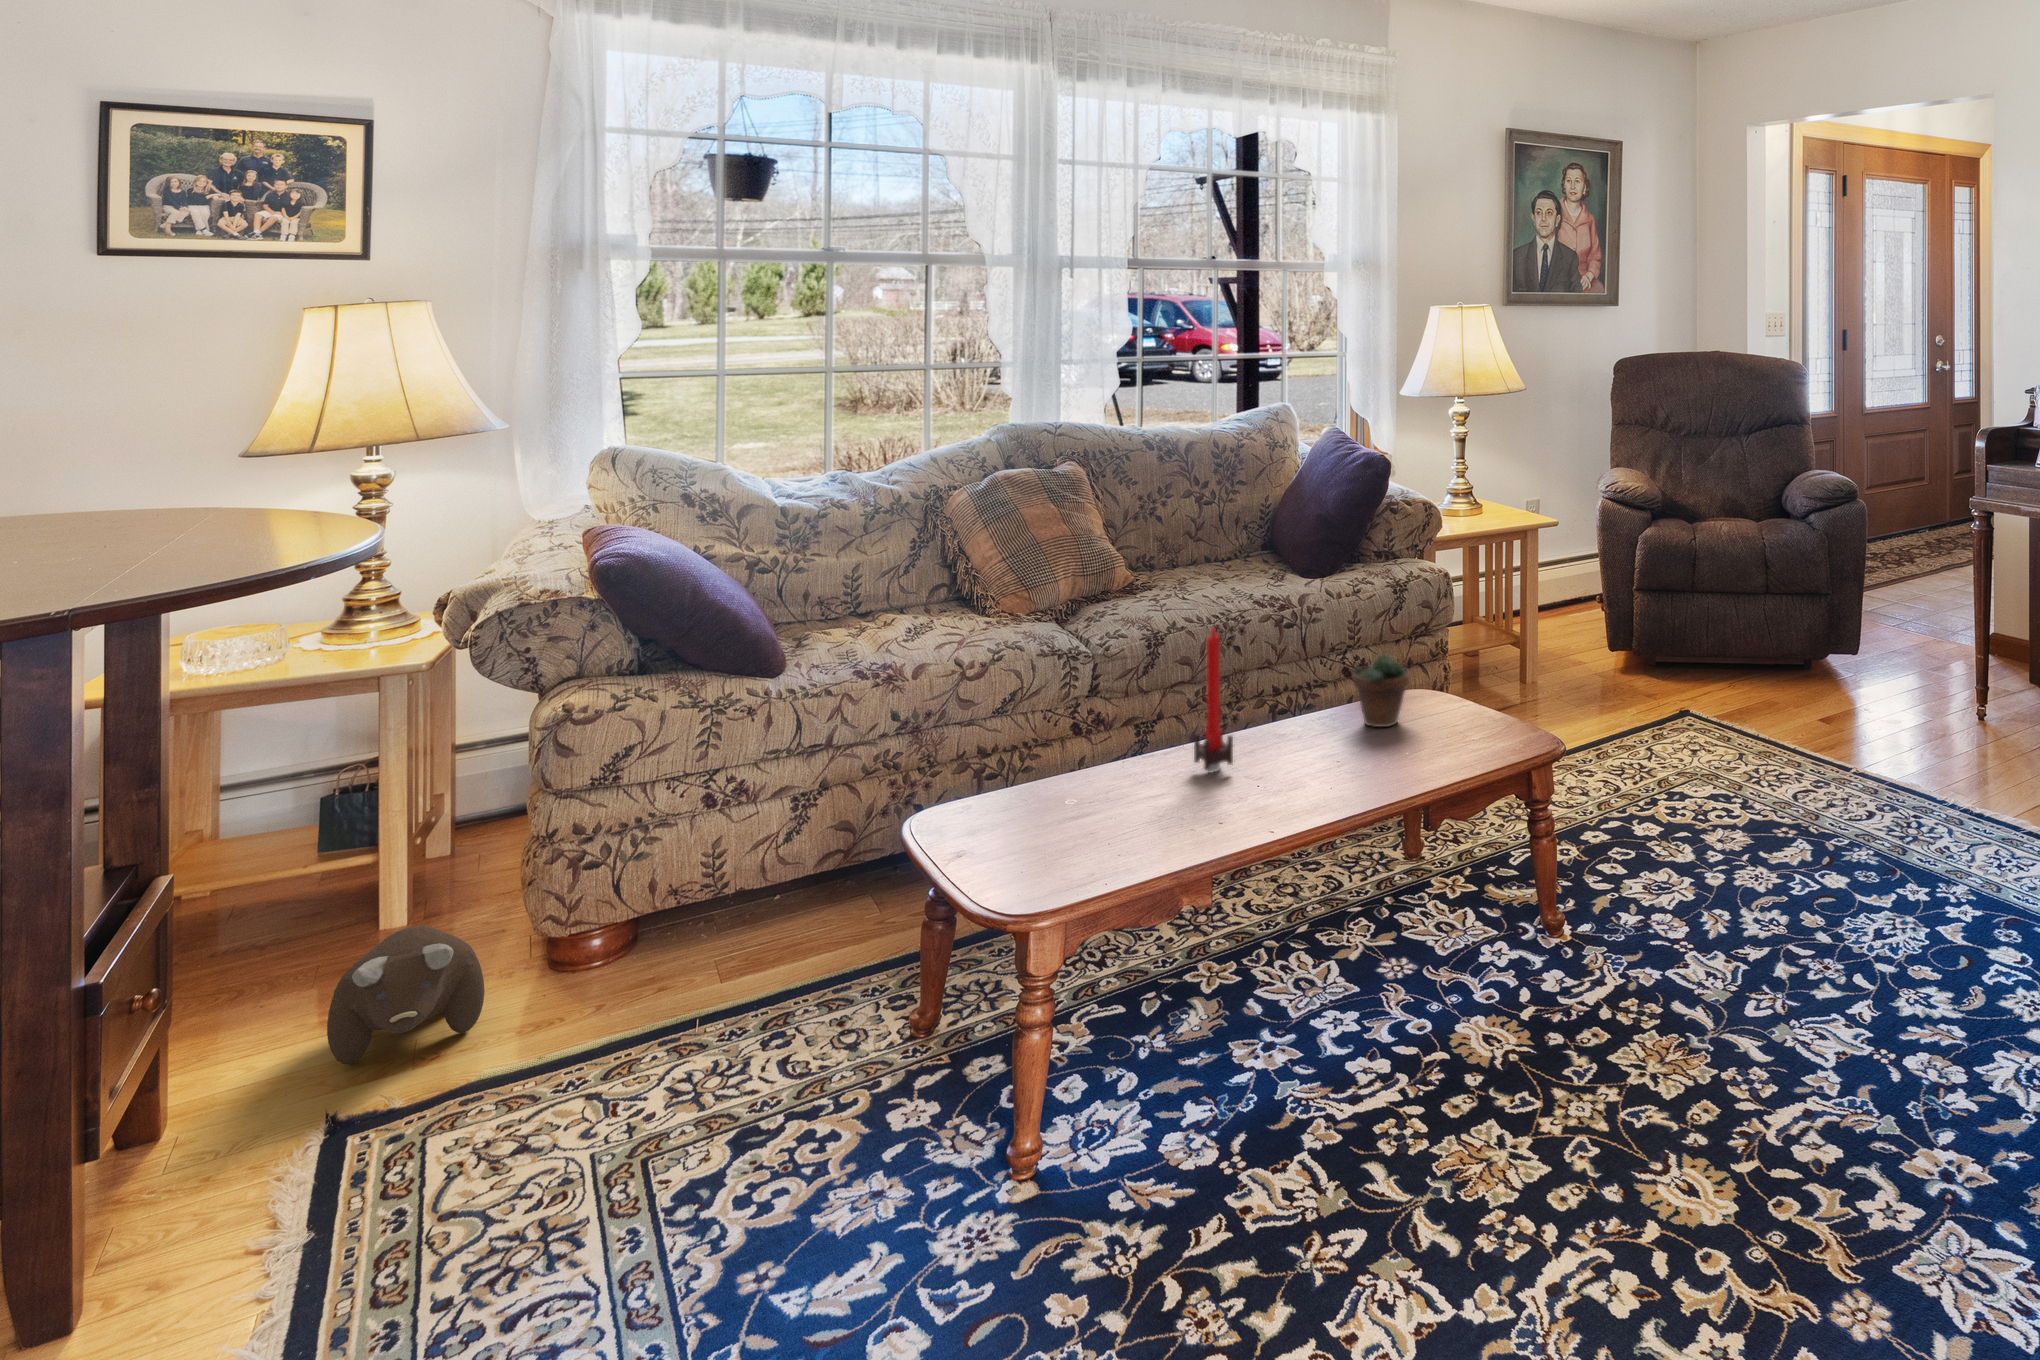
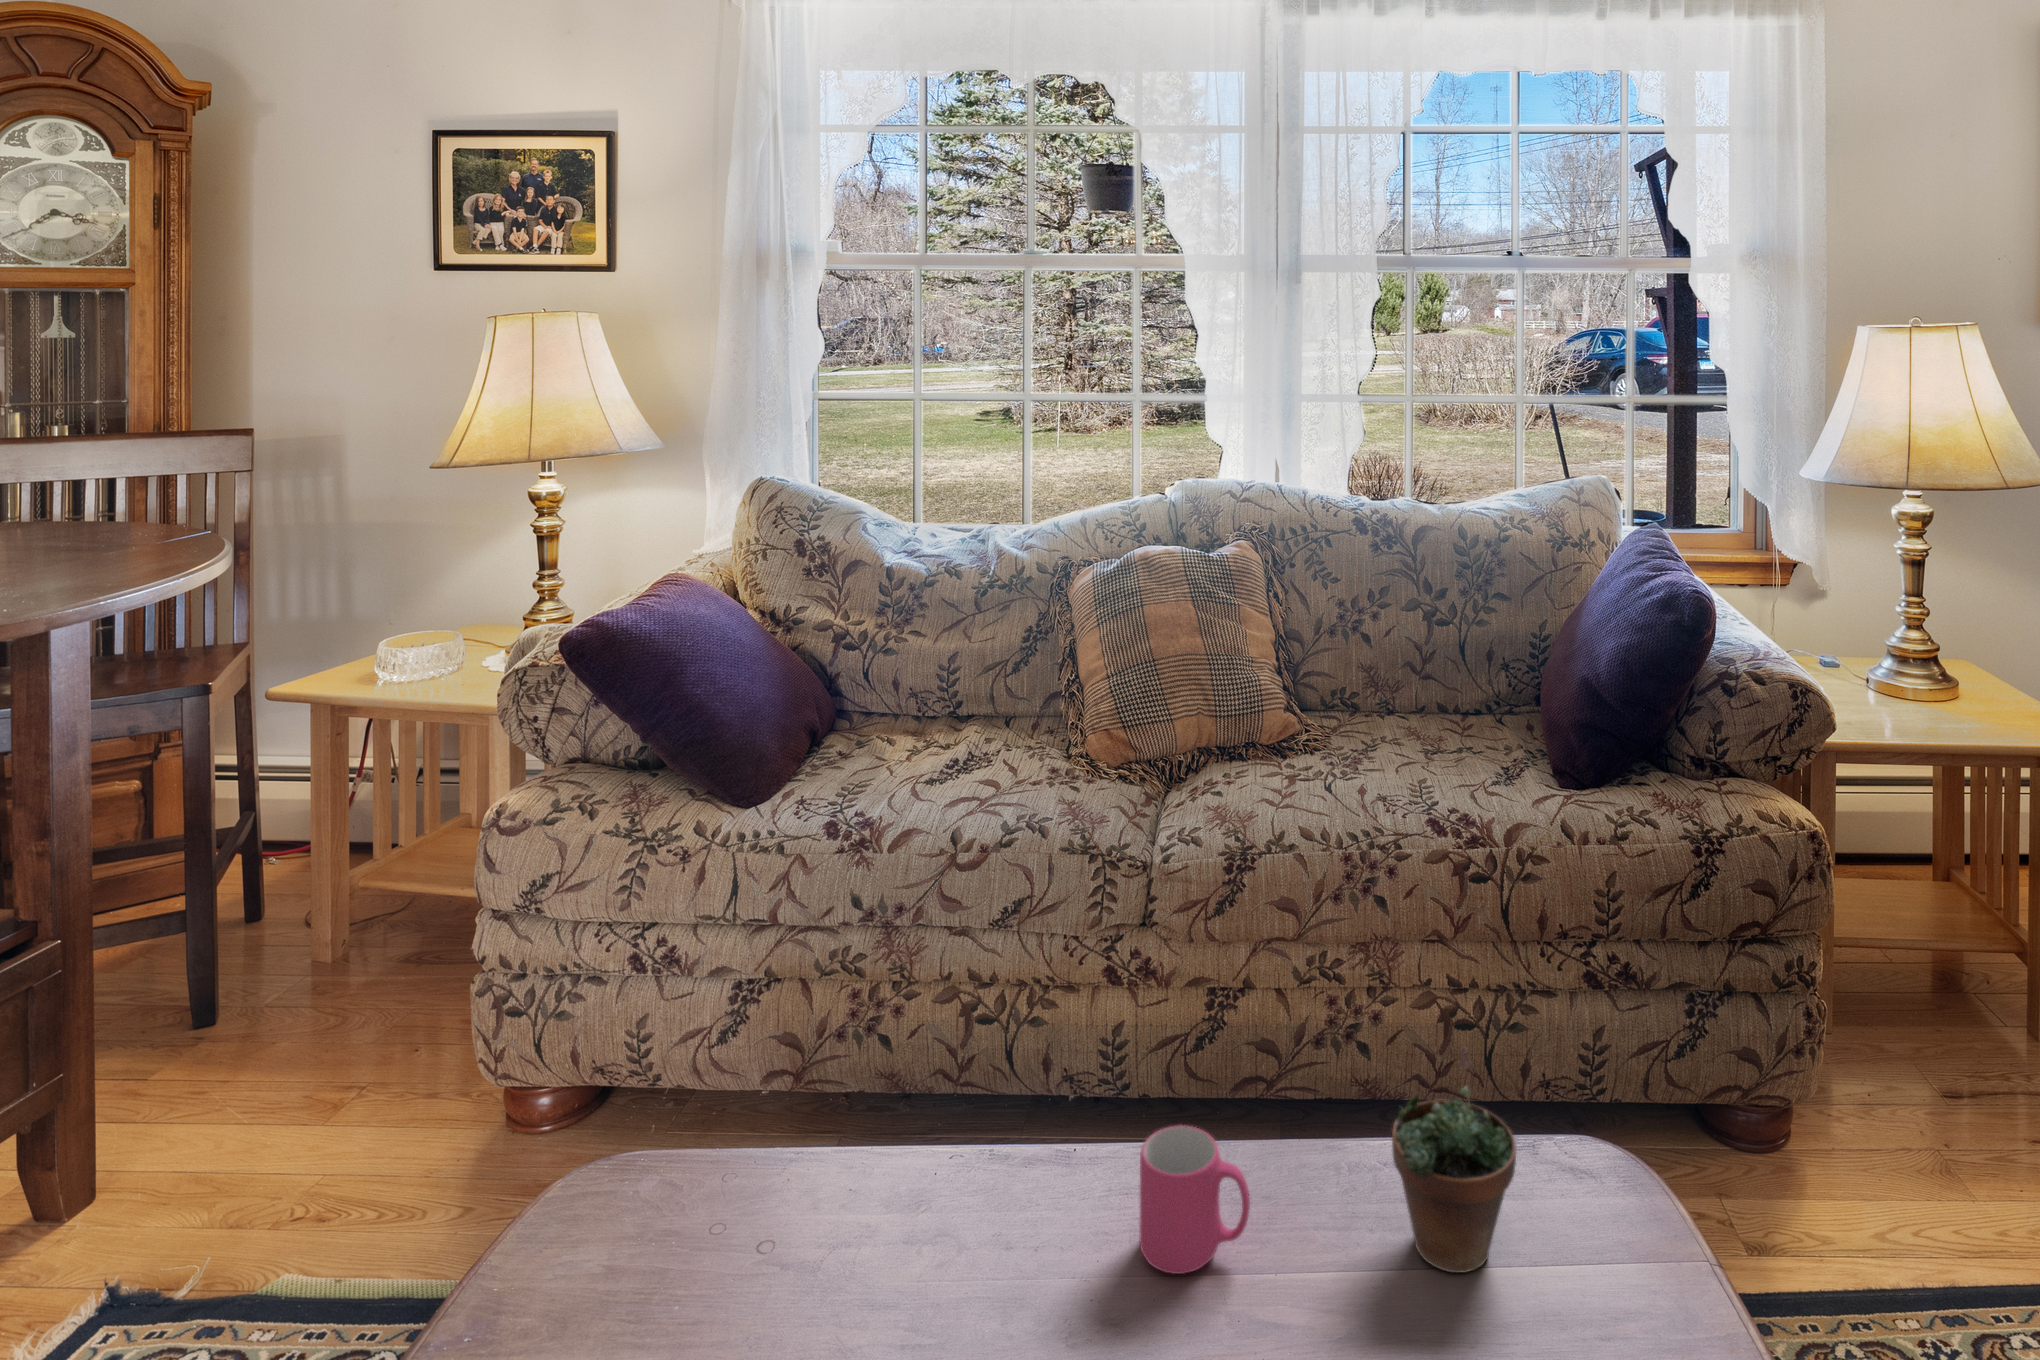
candle: present [1194,628,1233,773] -> none [1001,983,1071,1281]
mug: none [1250,697,1302,756] -> present [1139,1125,1250,1274]
plush toy: present [327,926,485,1065] -> none [165,1051,377,1210]

